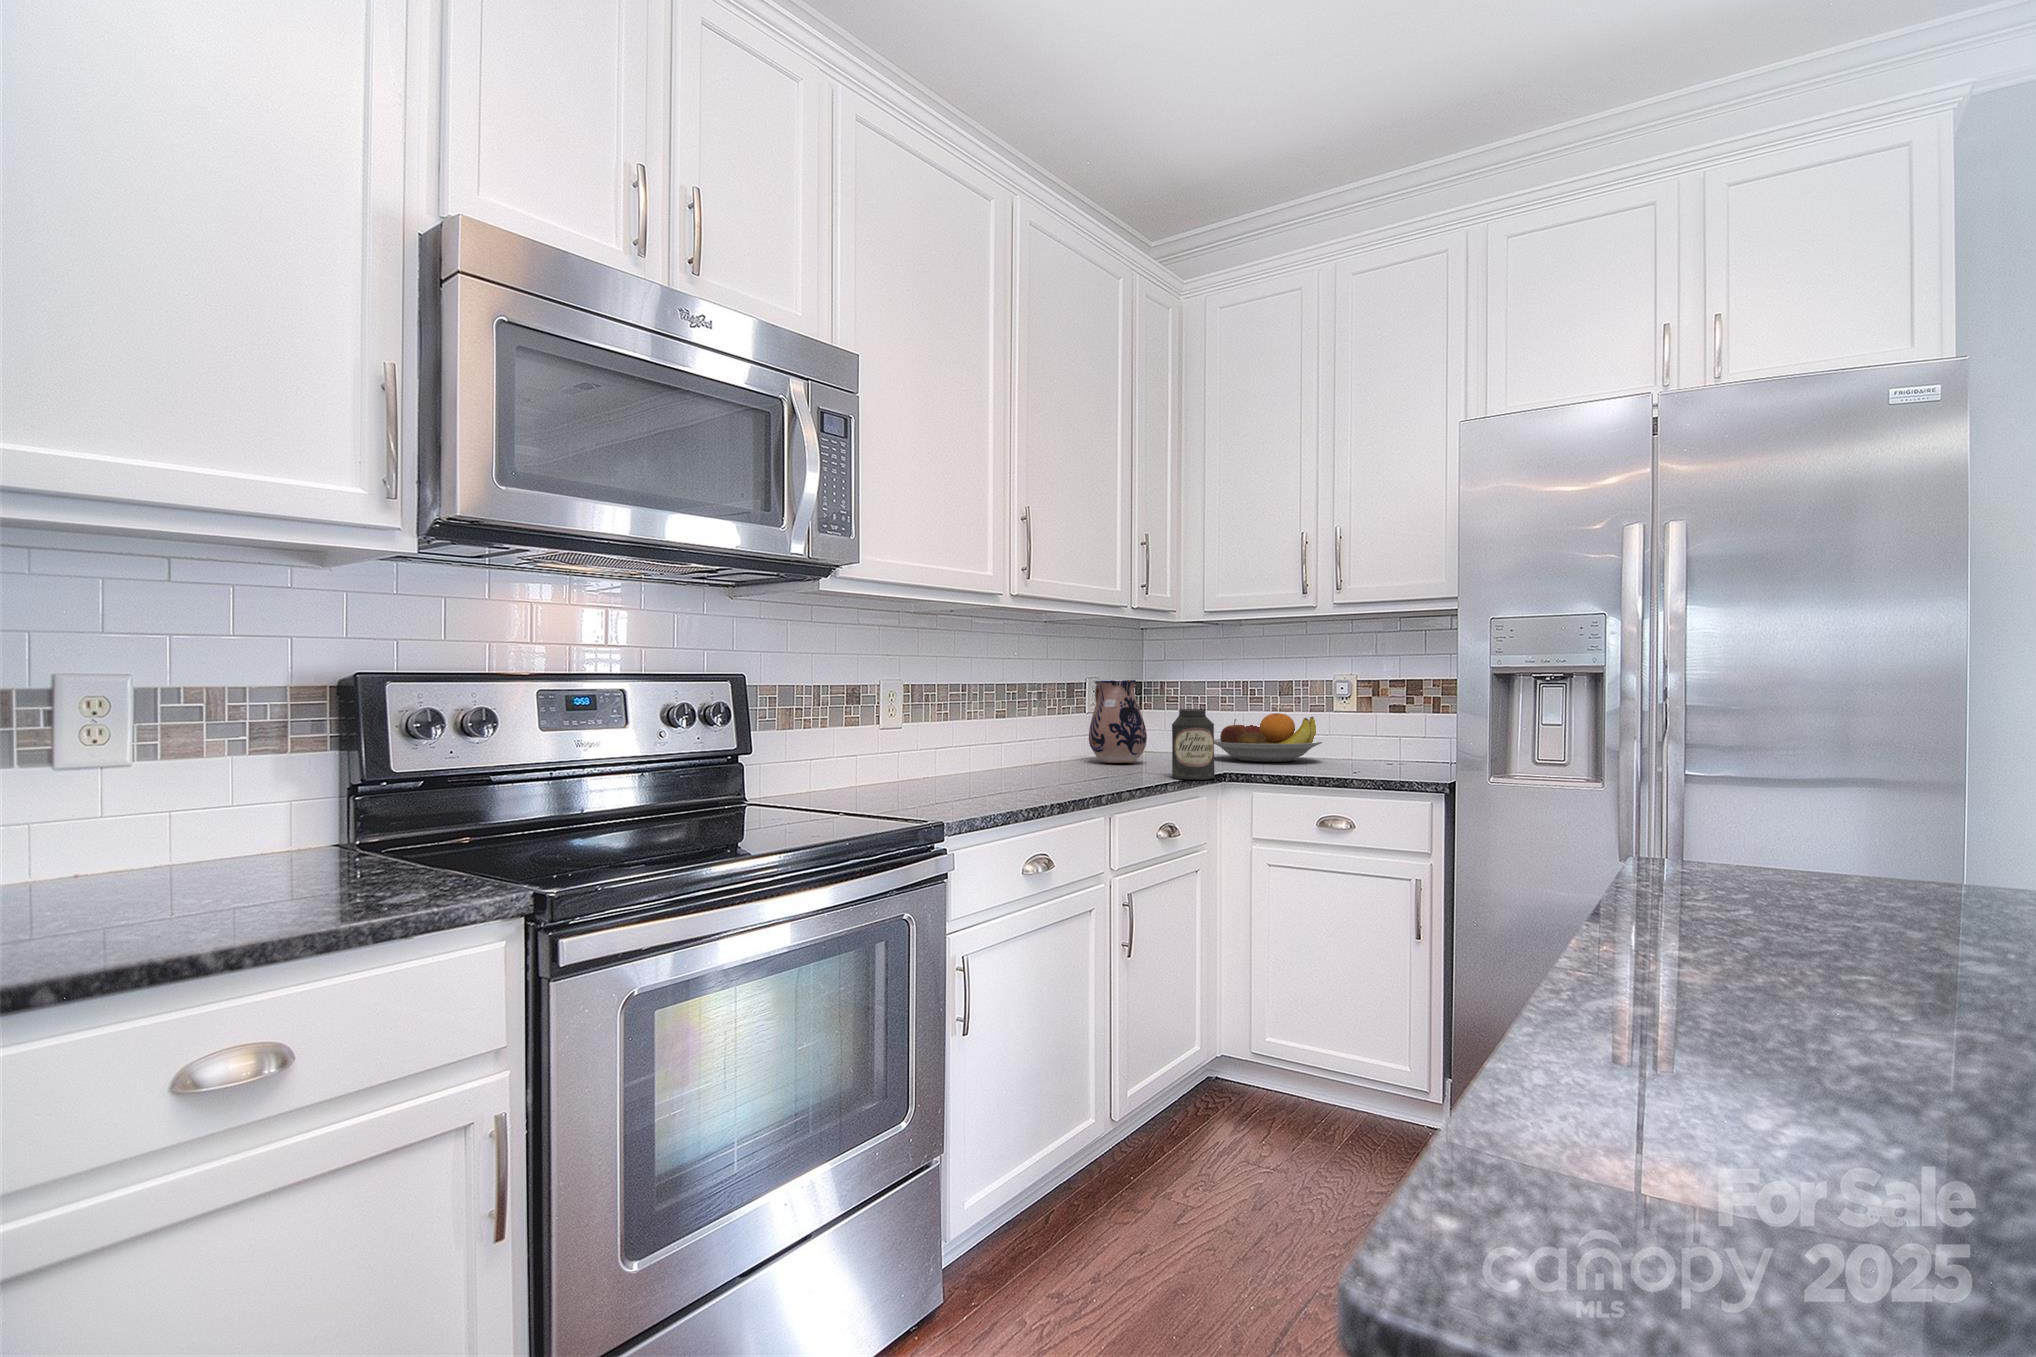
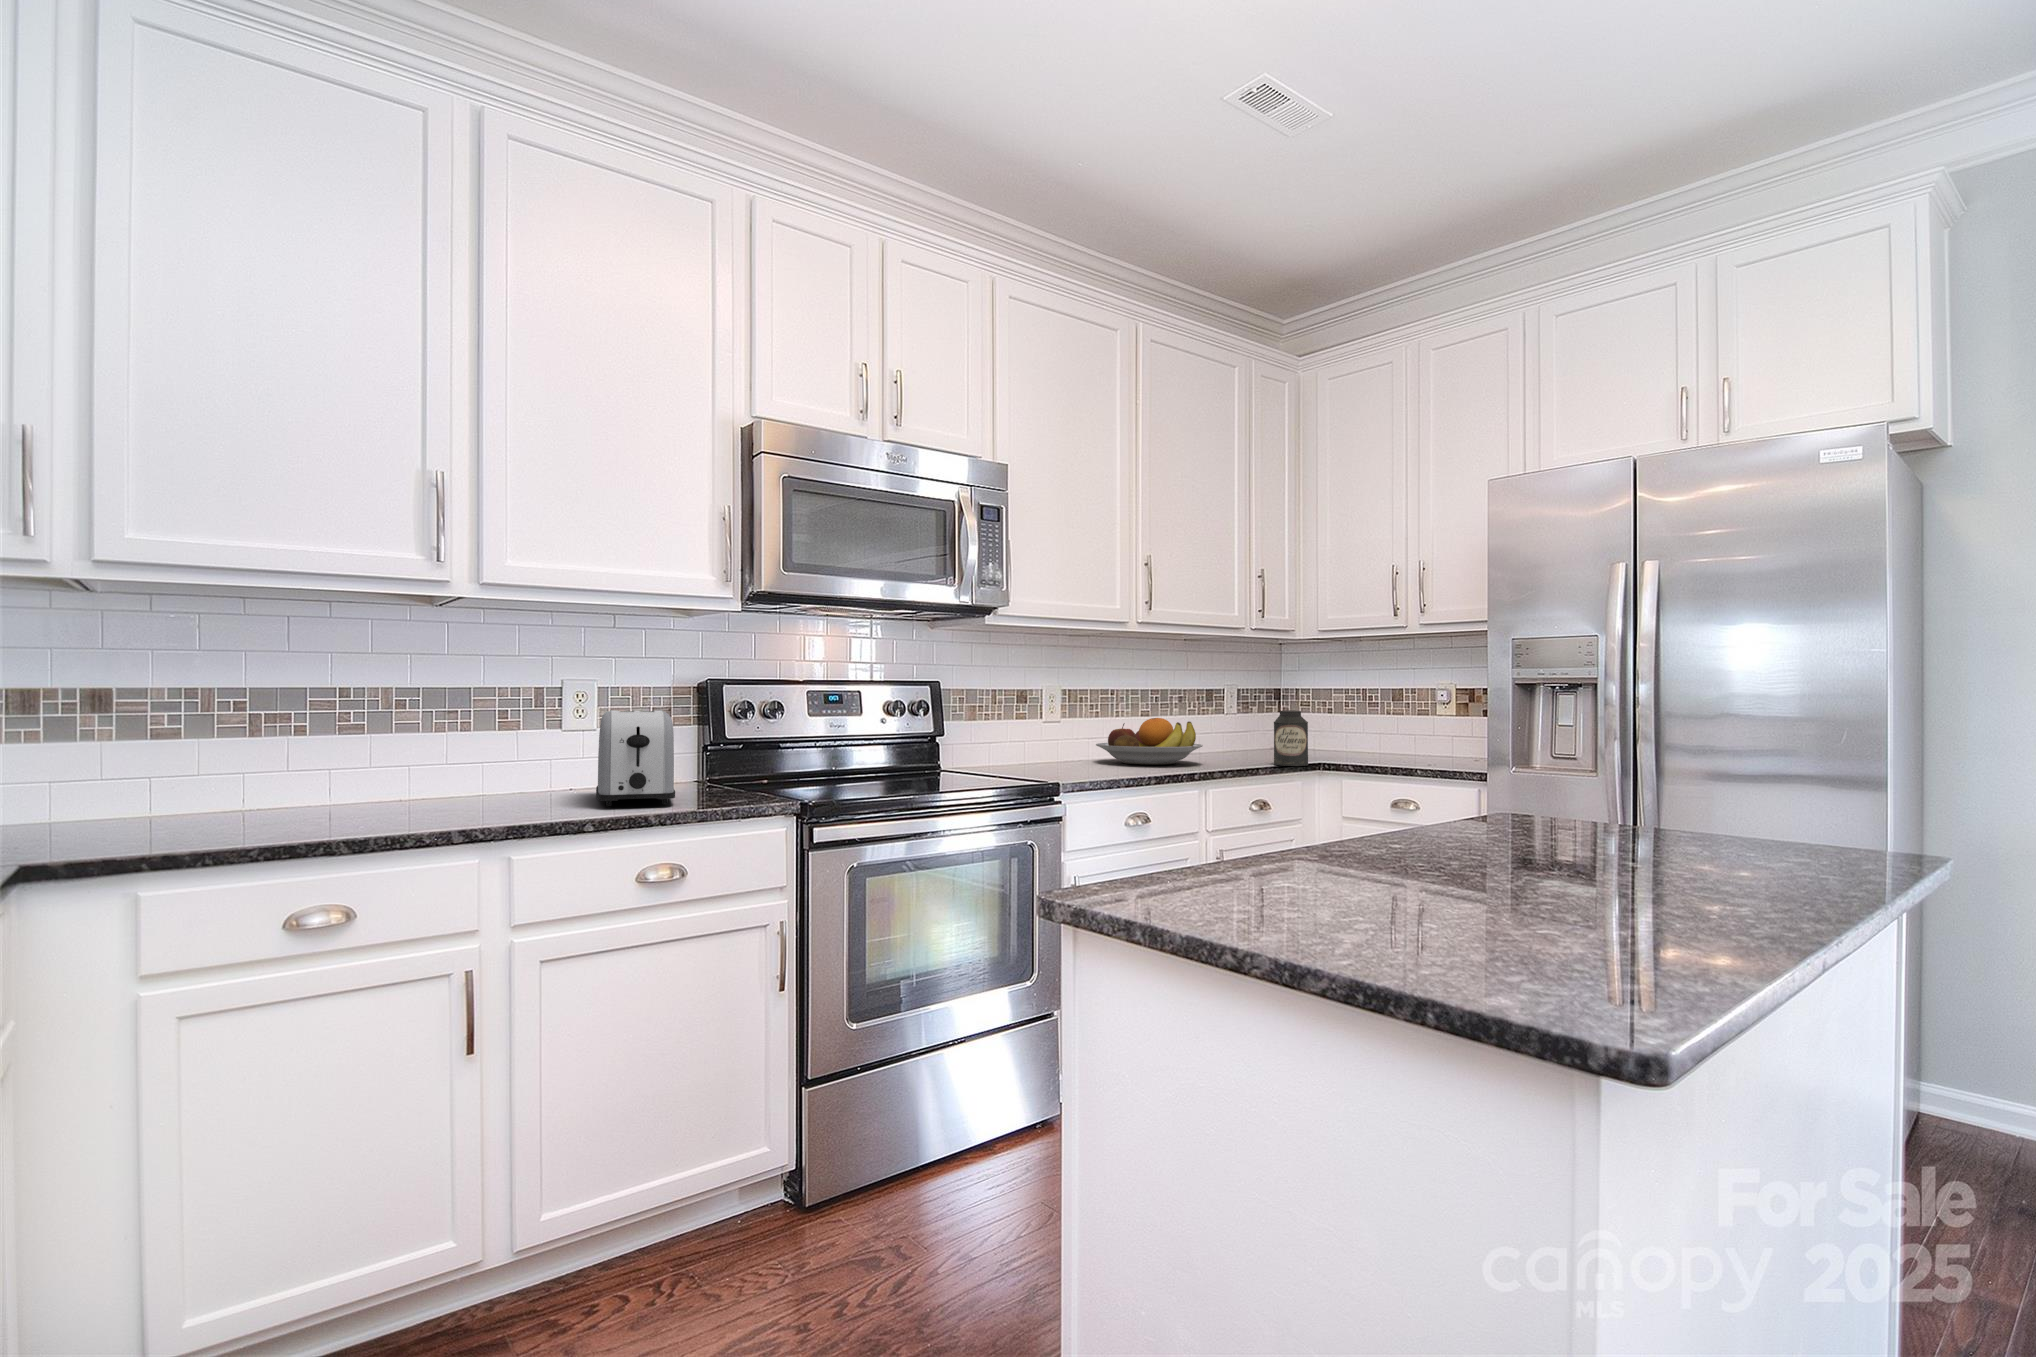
ceramic pitcher: present [1089,680,1147,763] -> none [1222,687,1270,755]
fruit bowl: present [1214,713,1322,762] -> present [1096,718,1203,765]
toaster: none [90,730,274,930] -> present [596,710,675,806]

